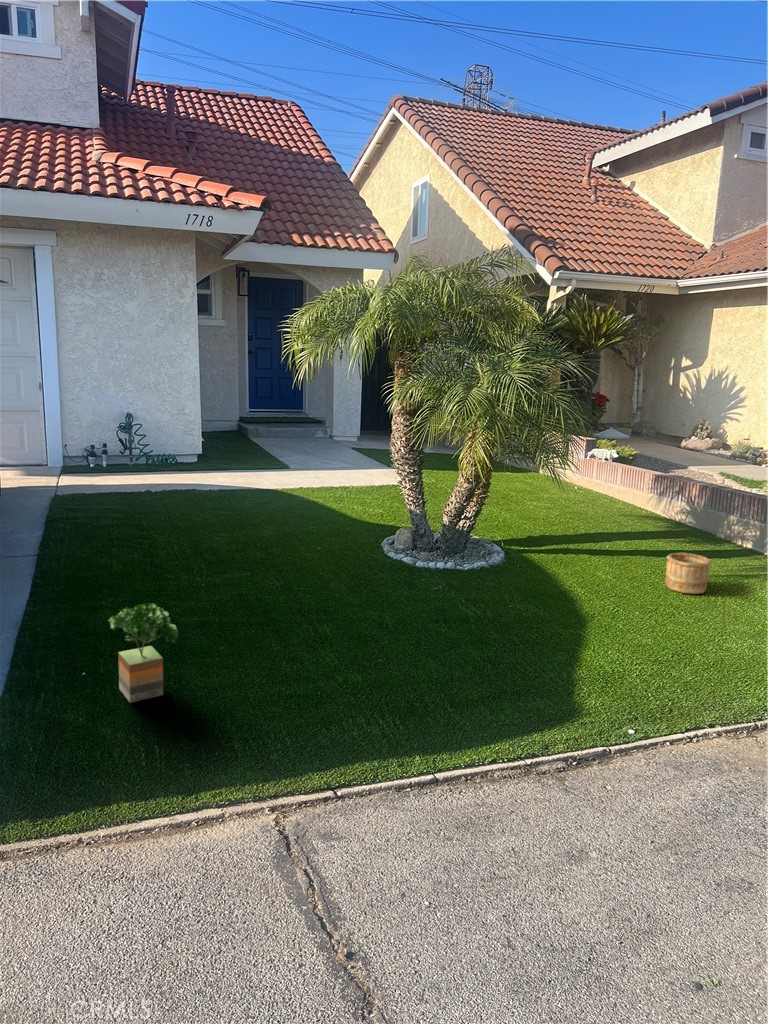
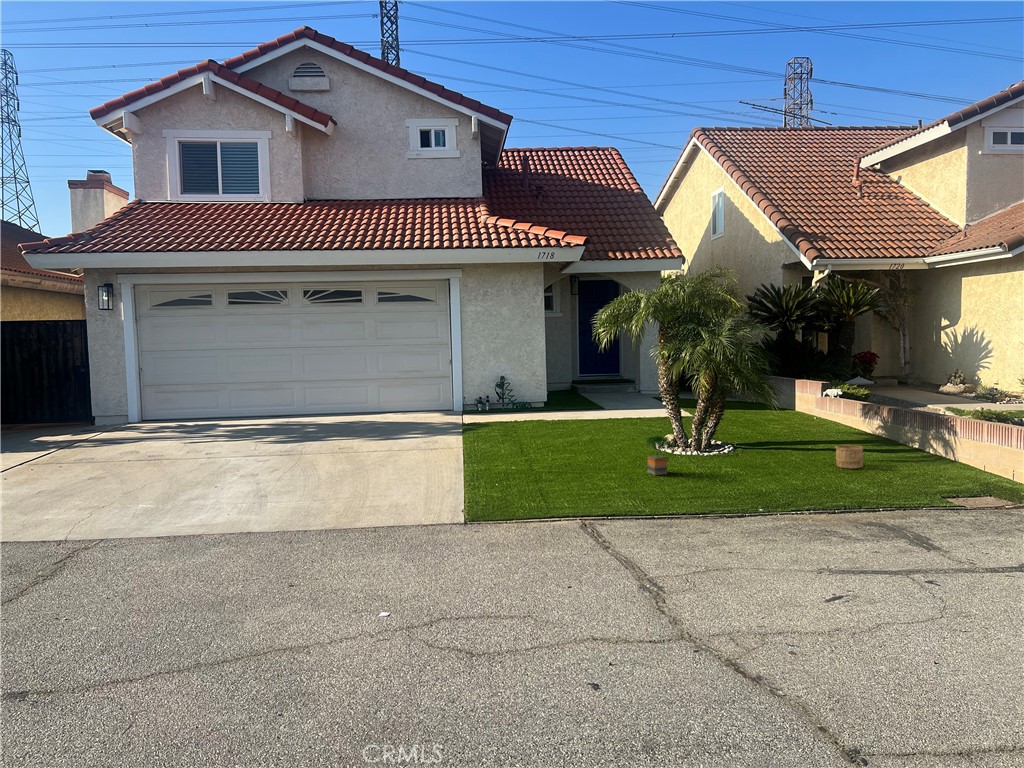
potted tree: present [109,603,178,703] -> present [646,436,673,475]

